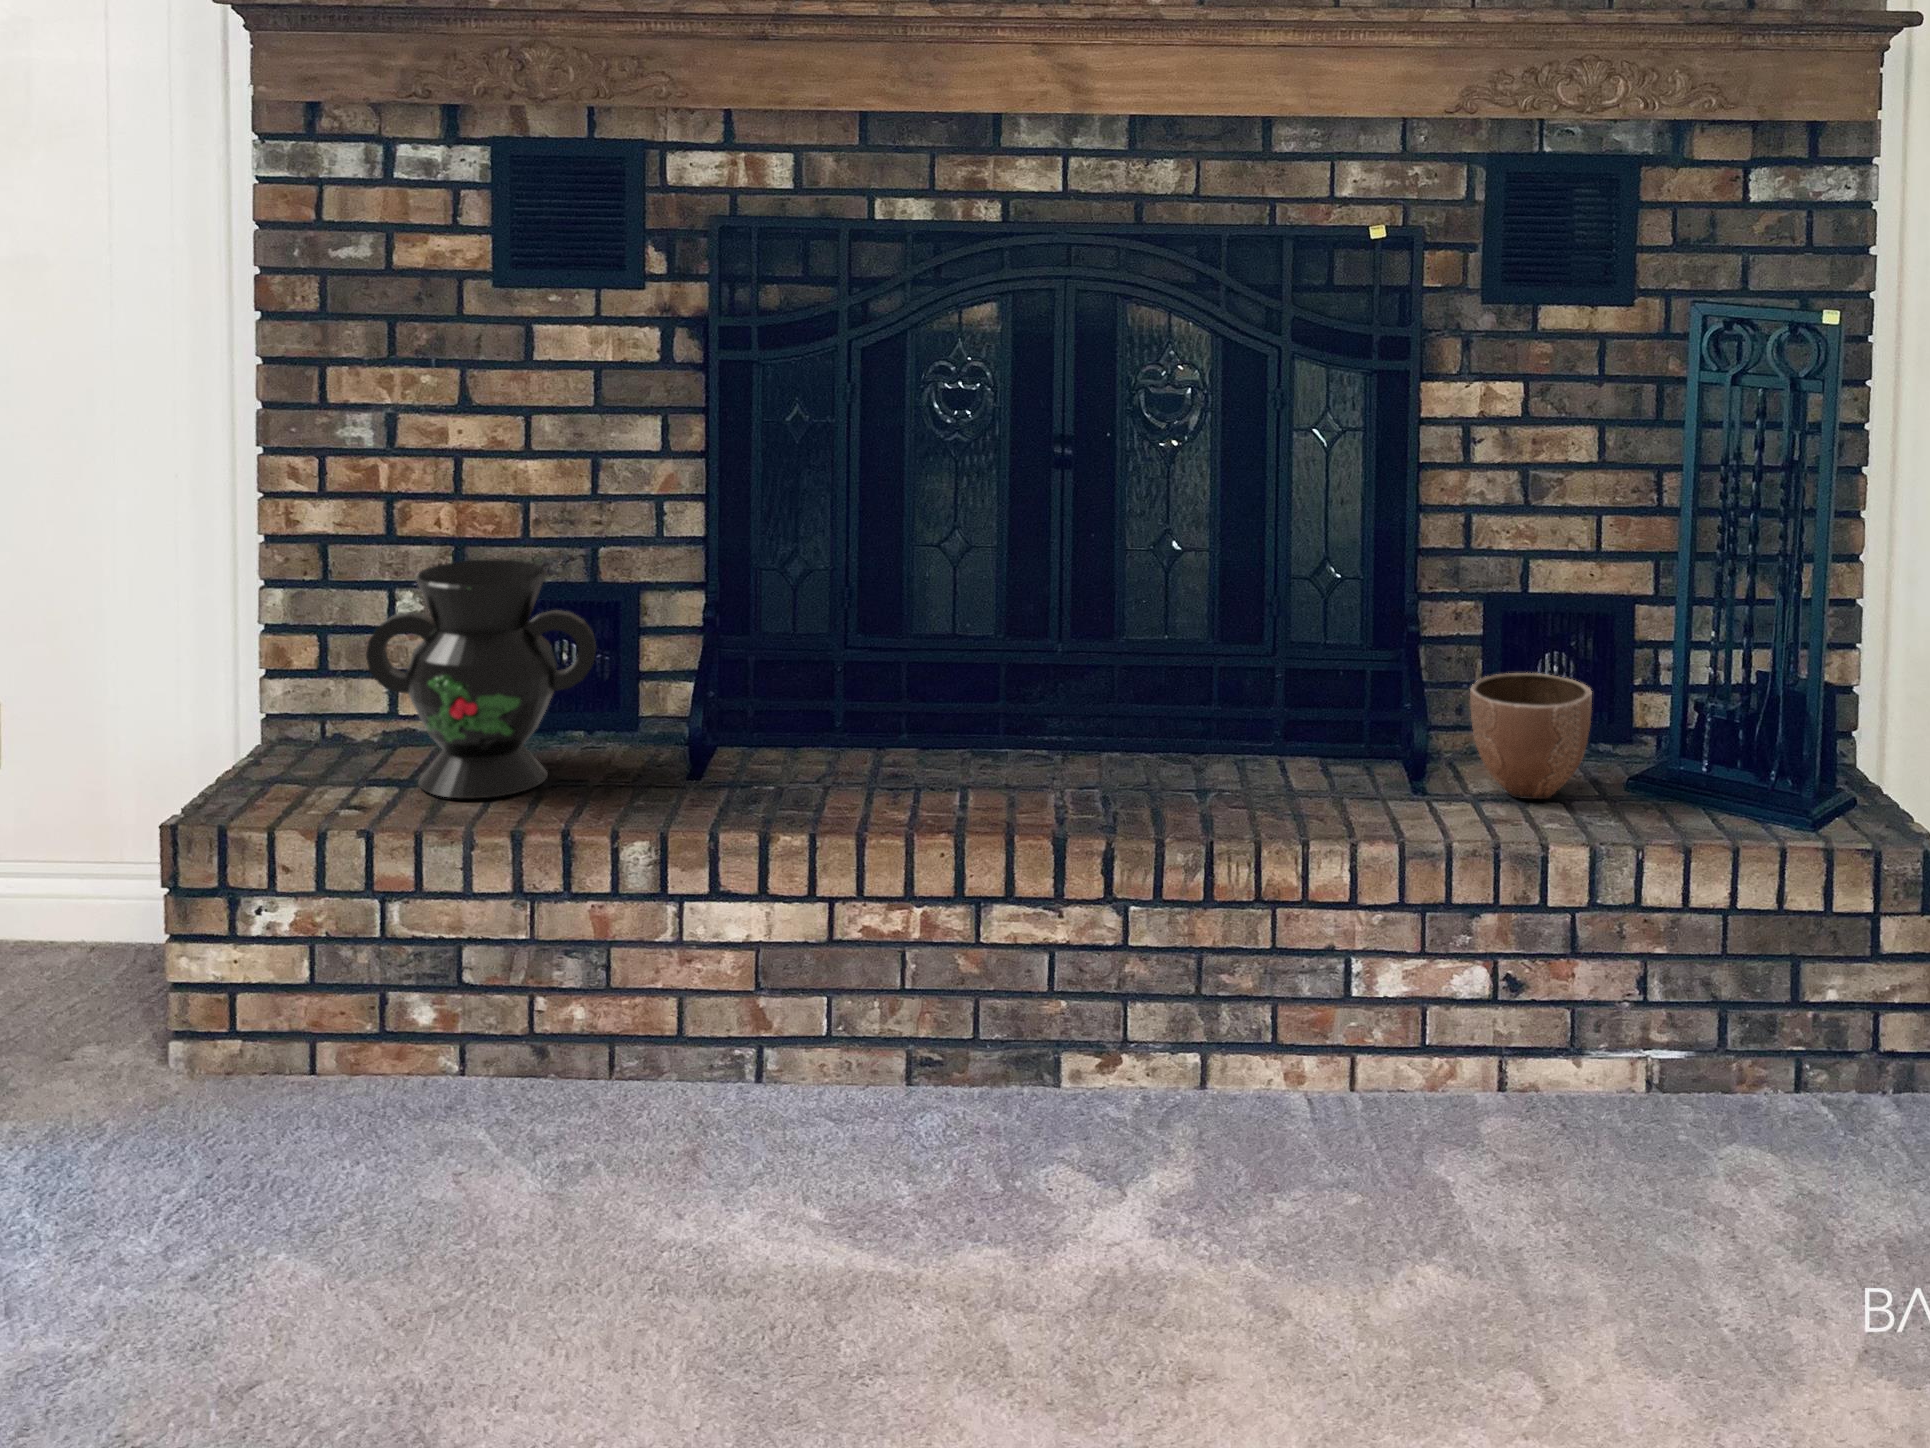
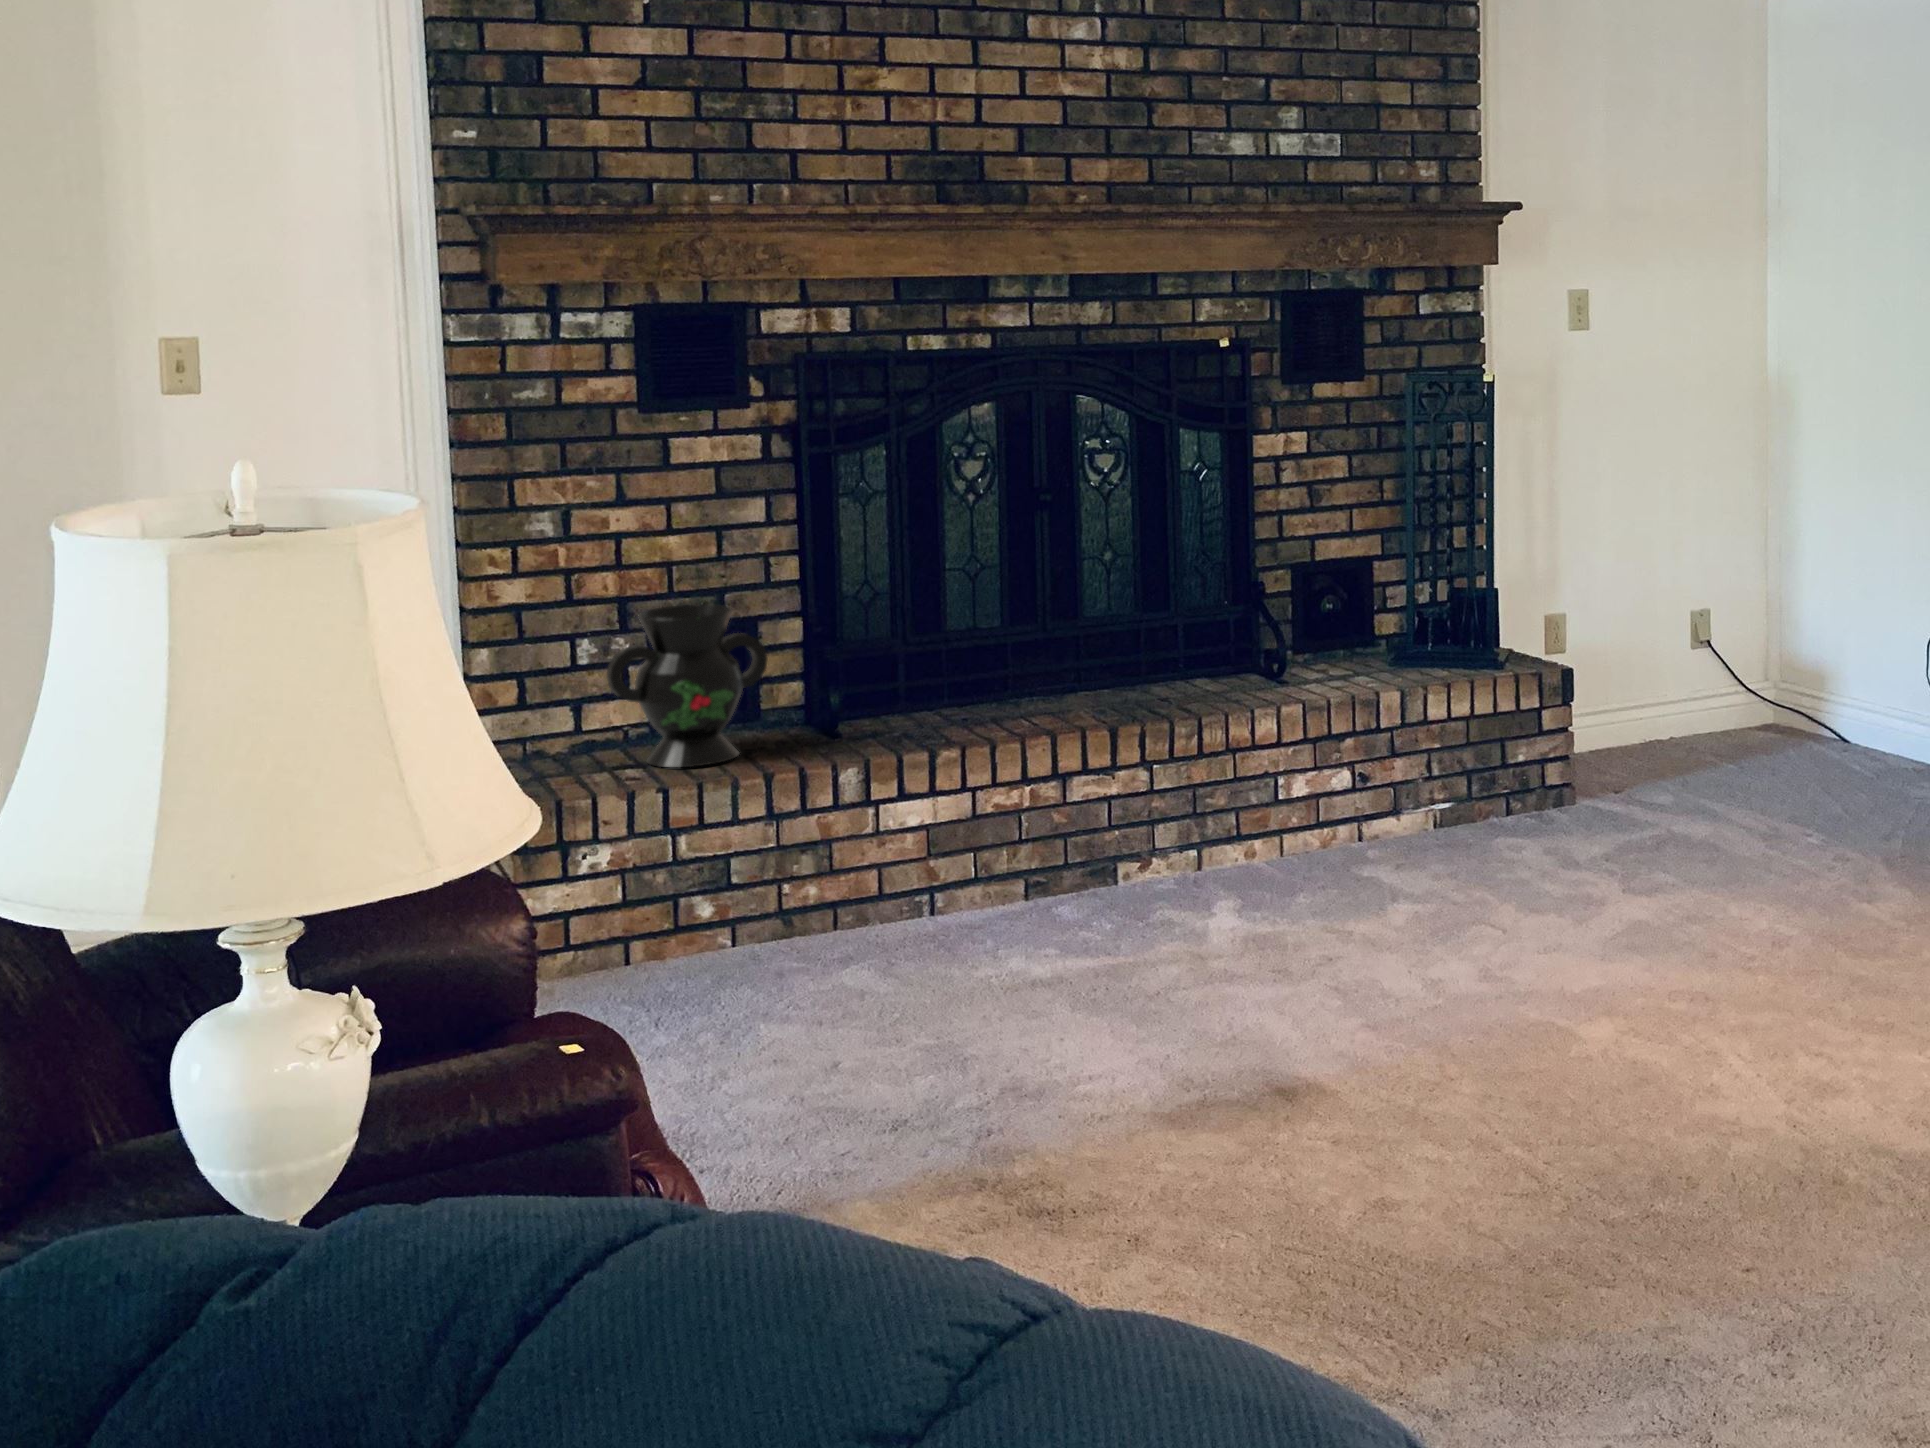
decorative bowl: present [1470,672,1592,799] -> none [1307,606,1378,678]

